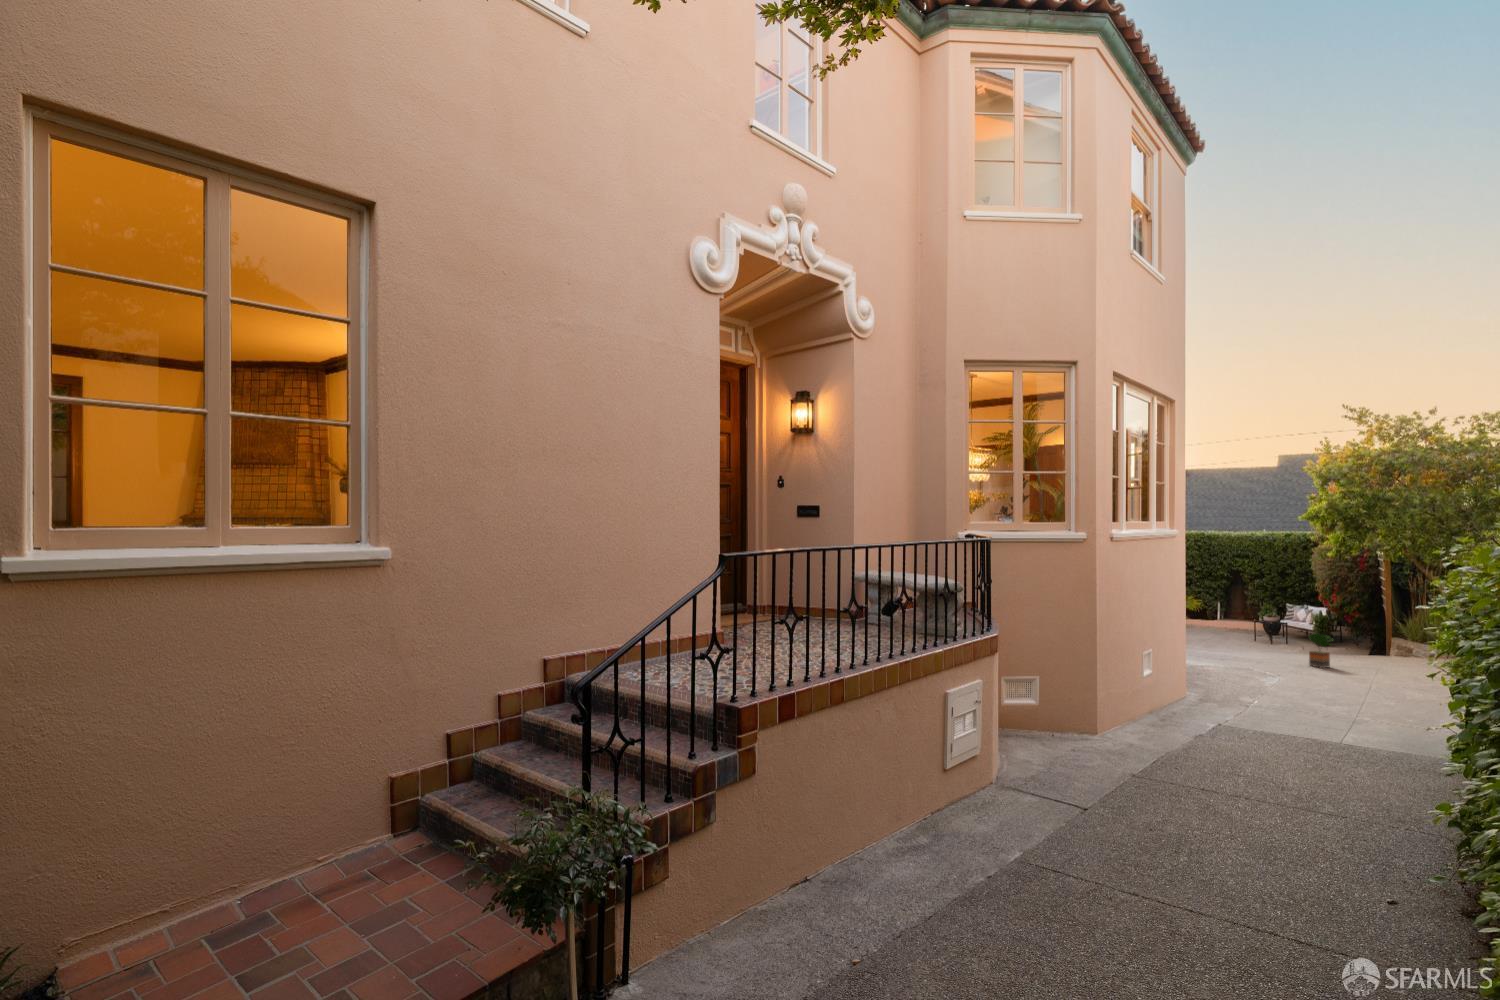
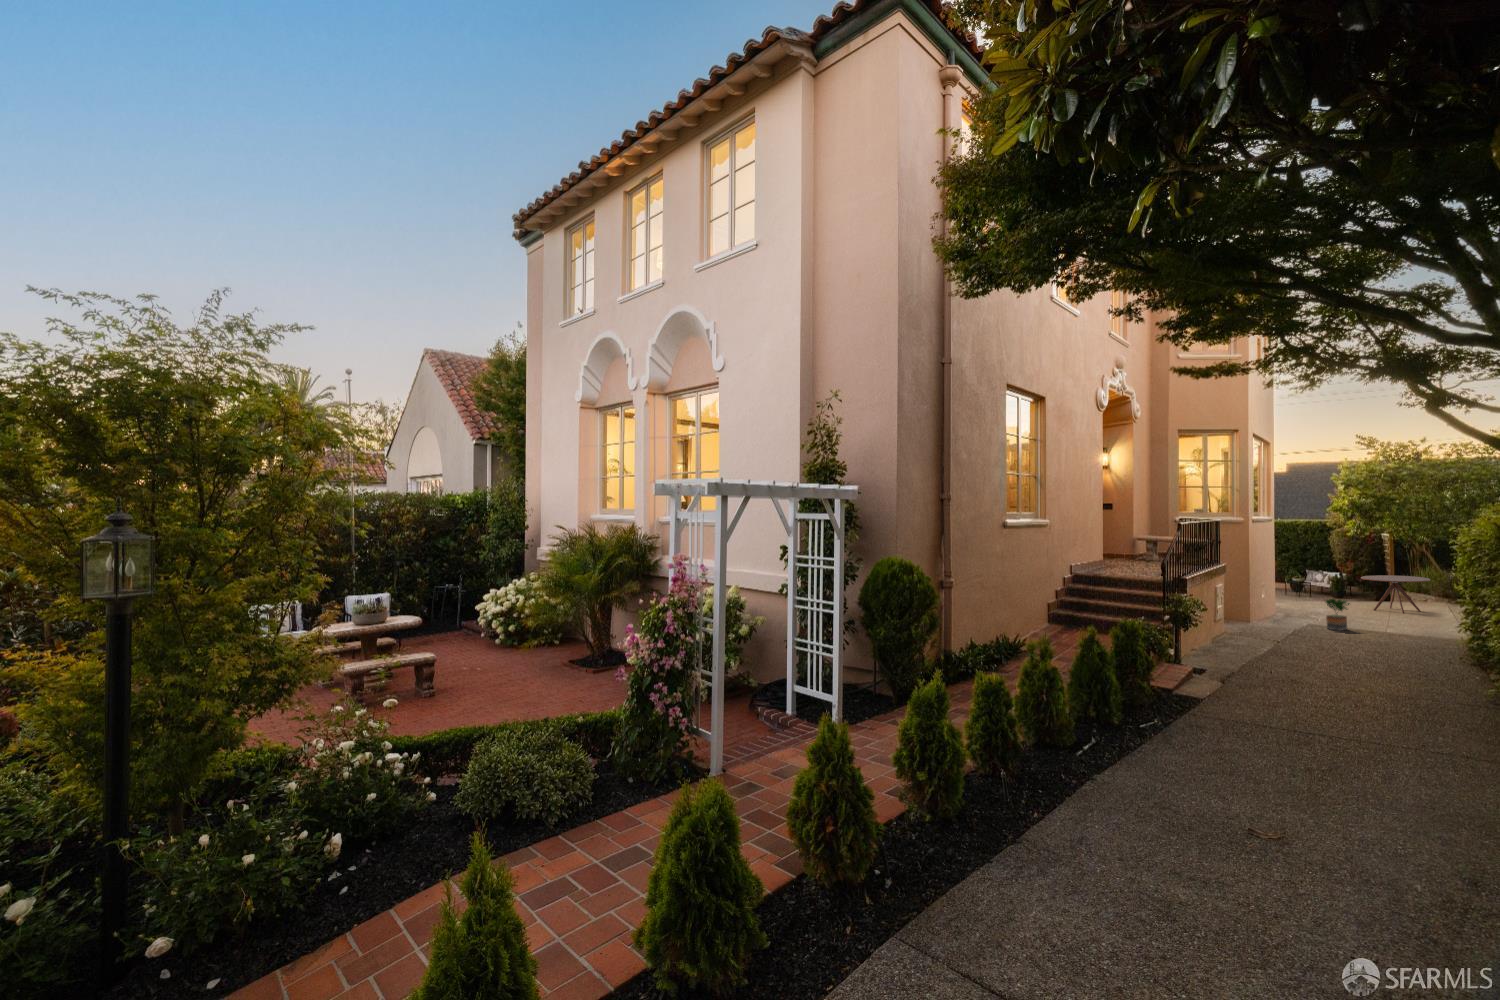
round table: none [1344,615,1412,656] -> present [1361,575,1430,614]

